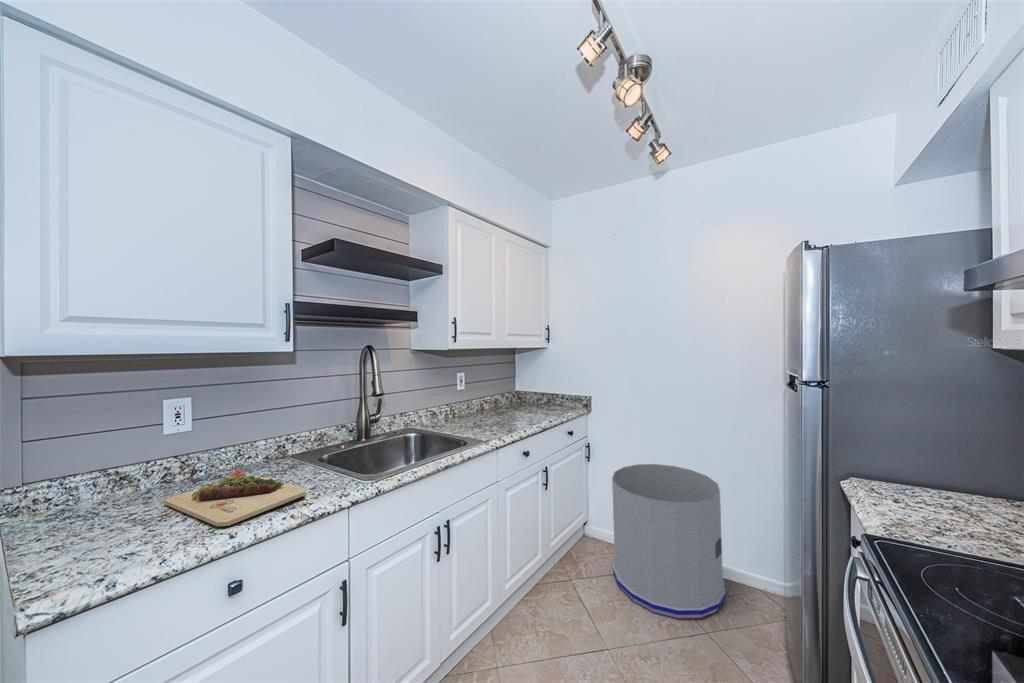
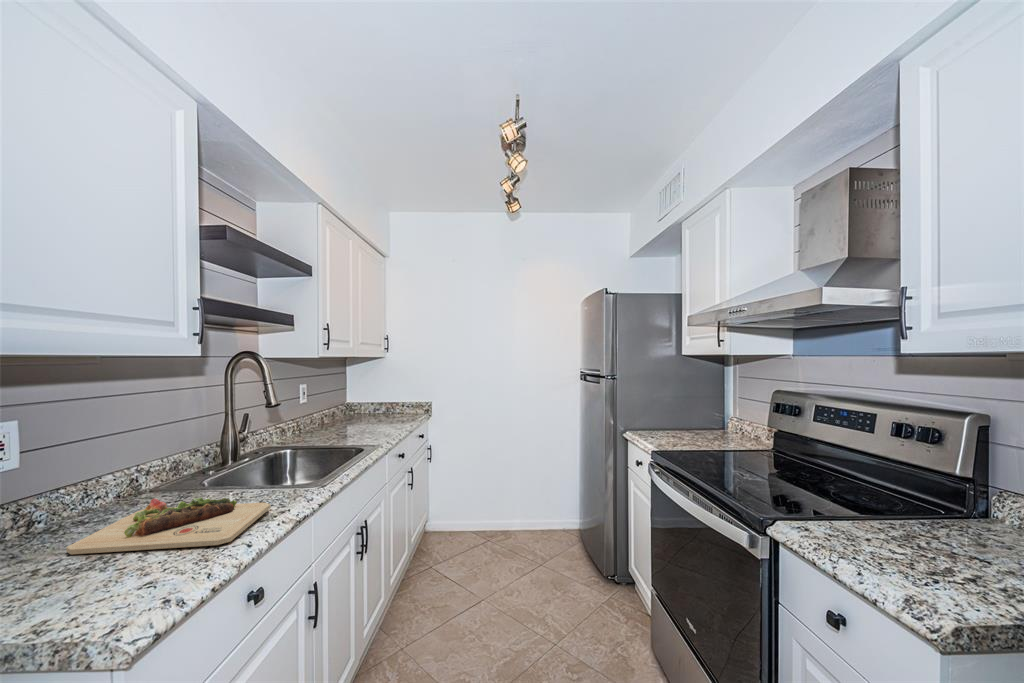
trash can: present [612,464,726,618] -> none [463,456,549,574]

